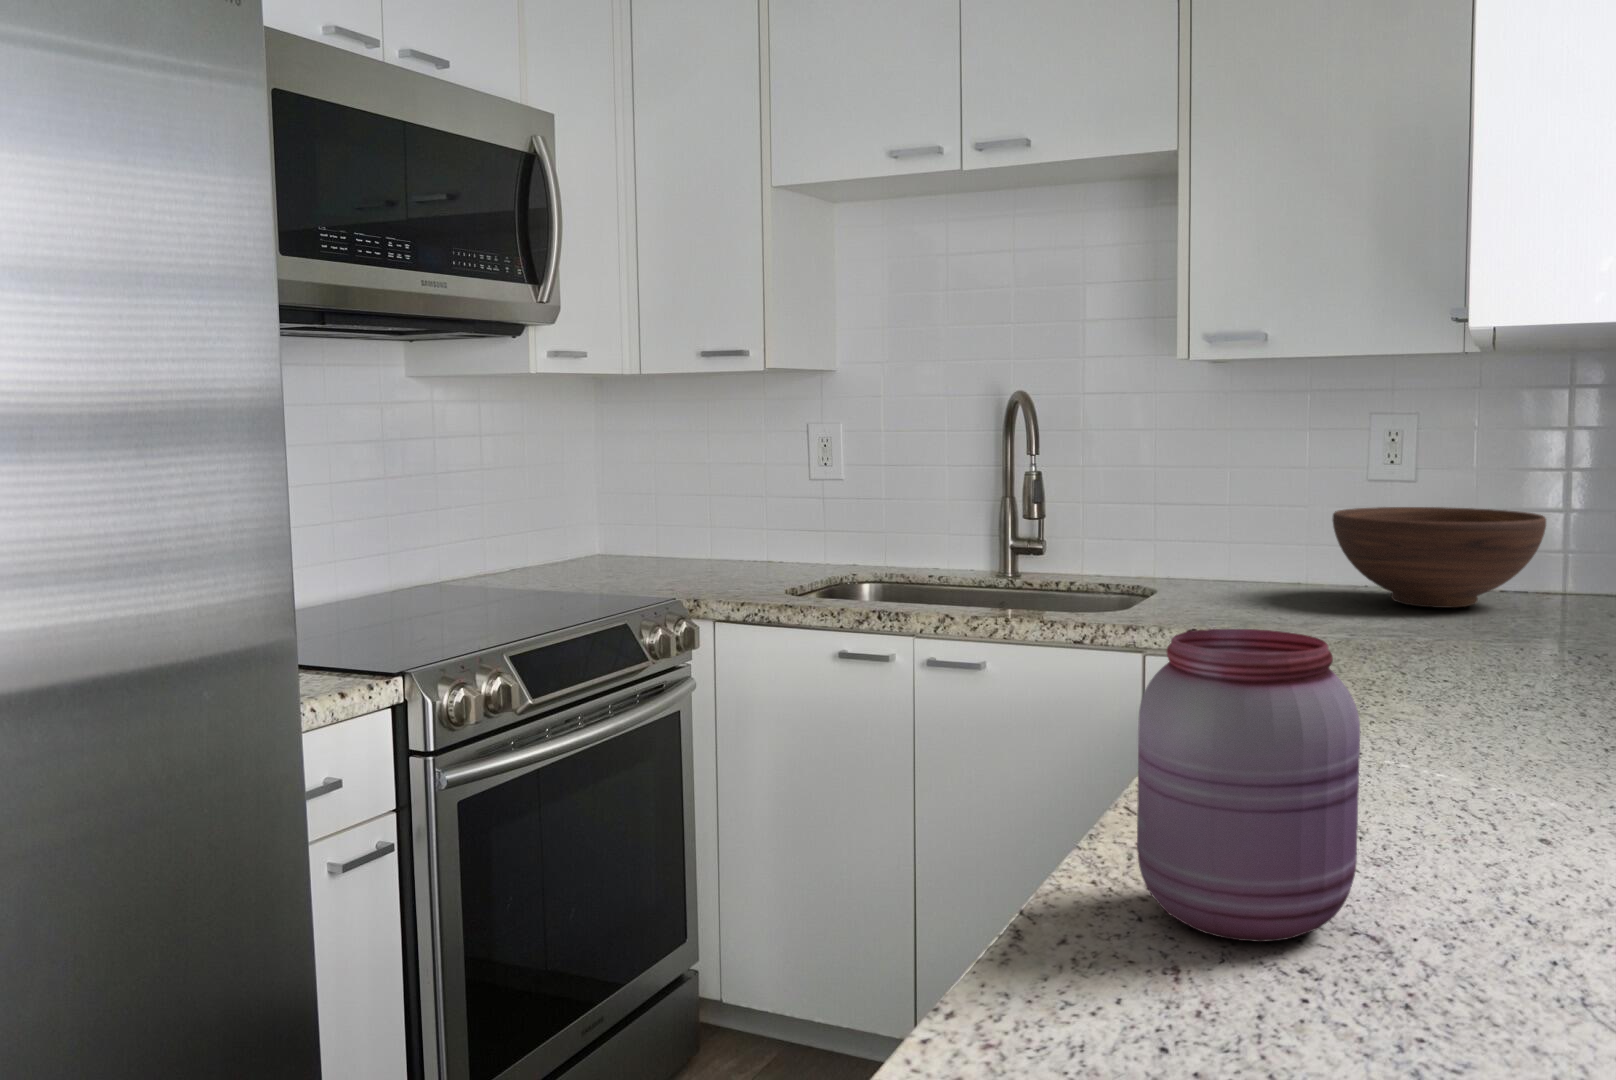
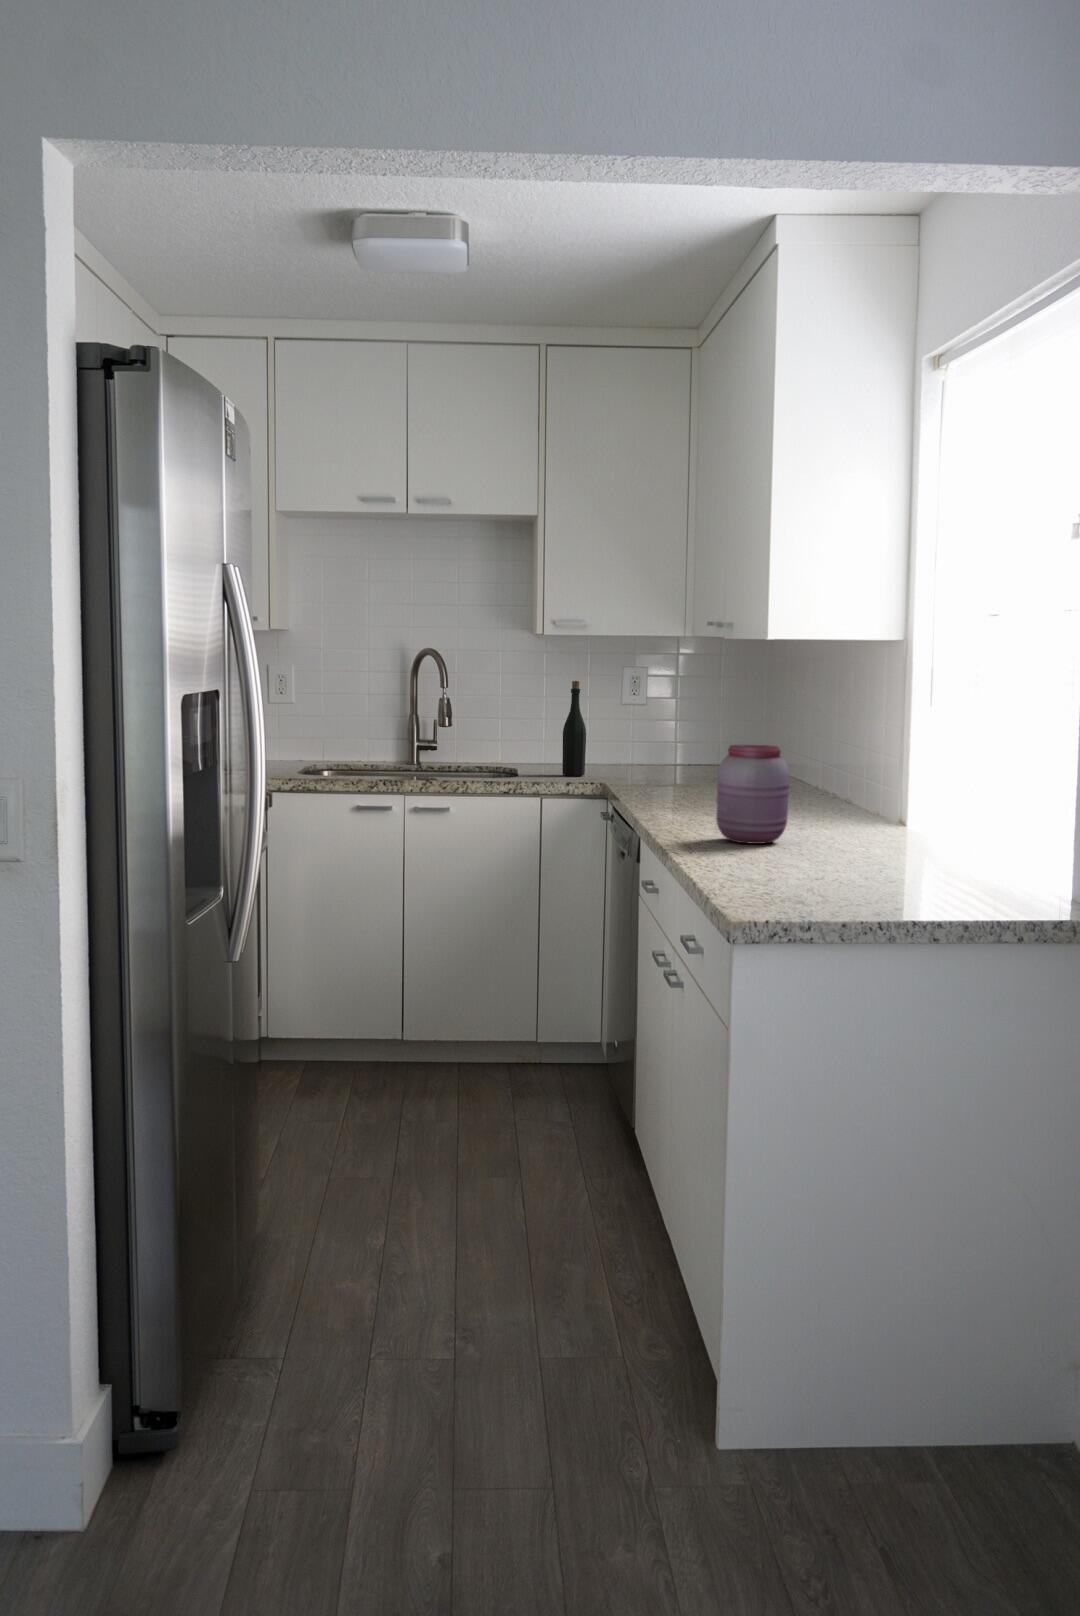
bottle: none [1208,440,1252,614] -> present [562,681,586,776]
fruit bowl: present [1332,507,1546,608] -> none [613,720,718,772]

